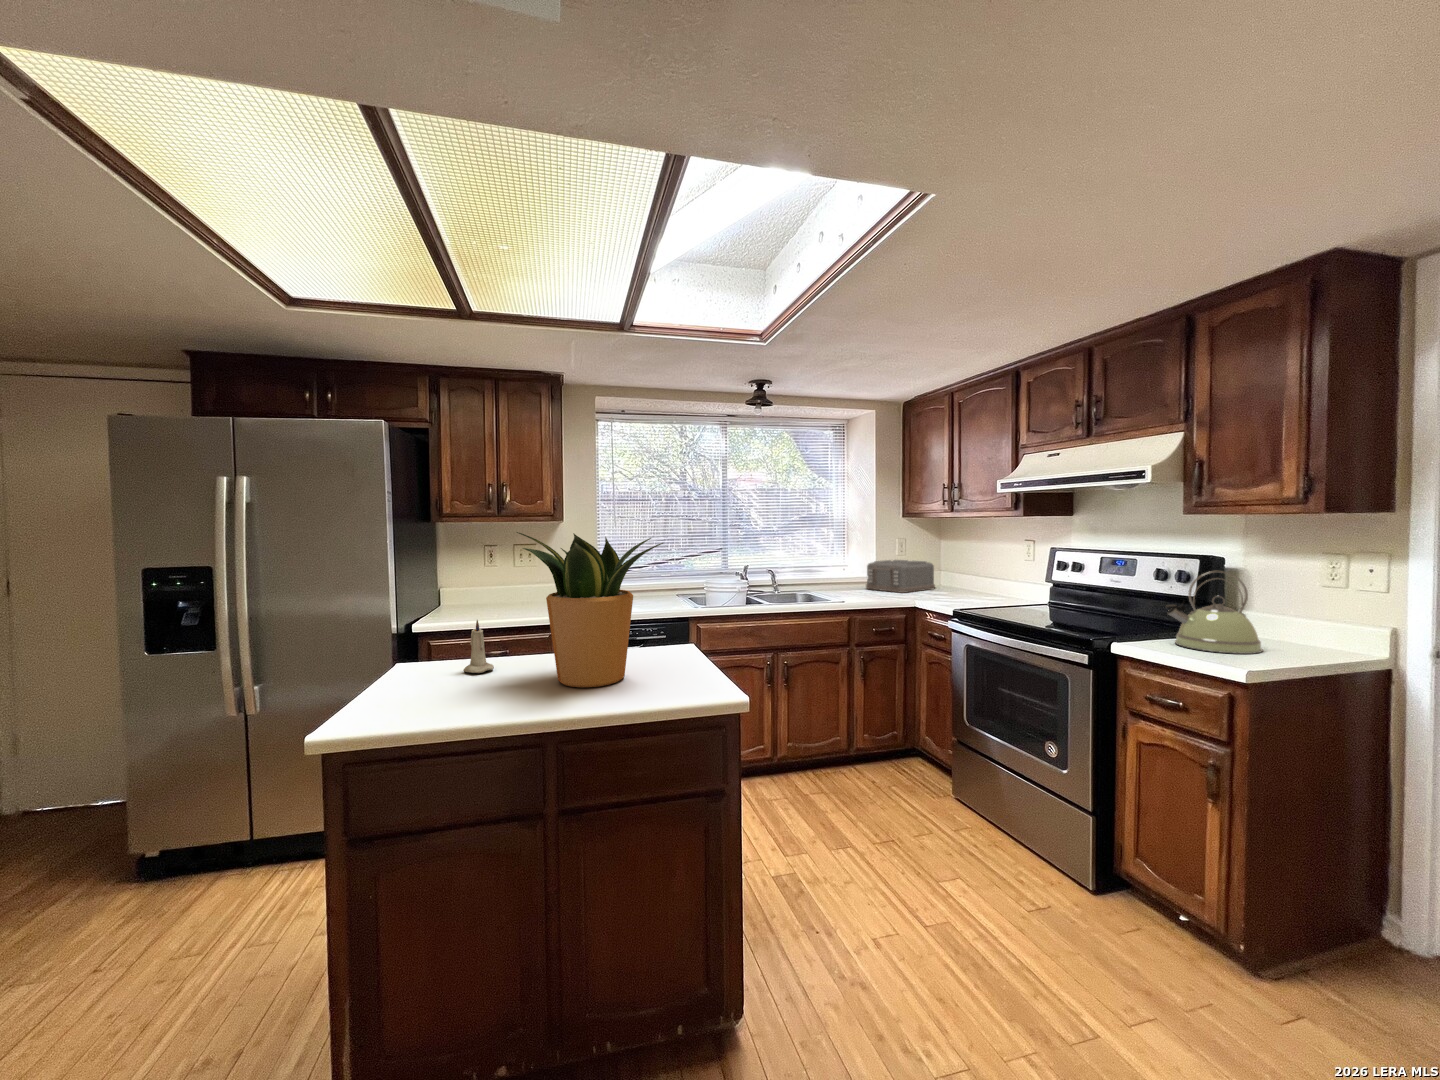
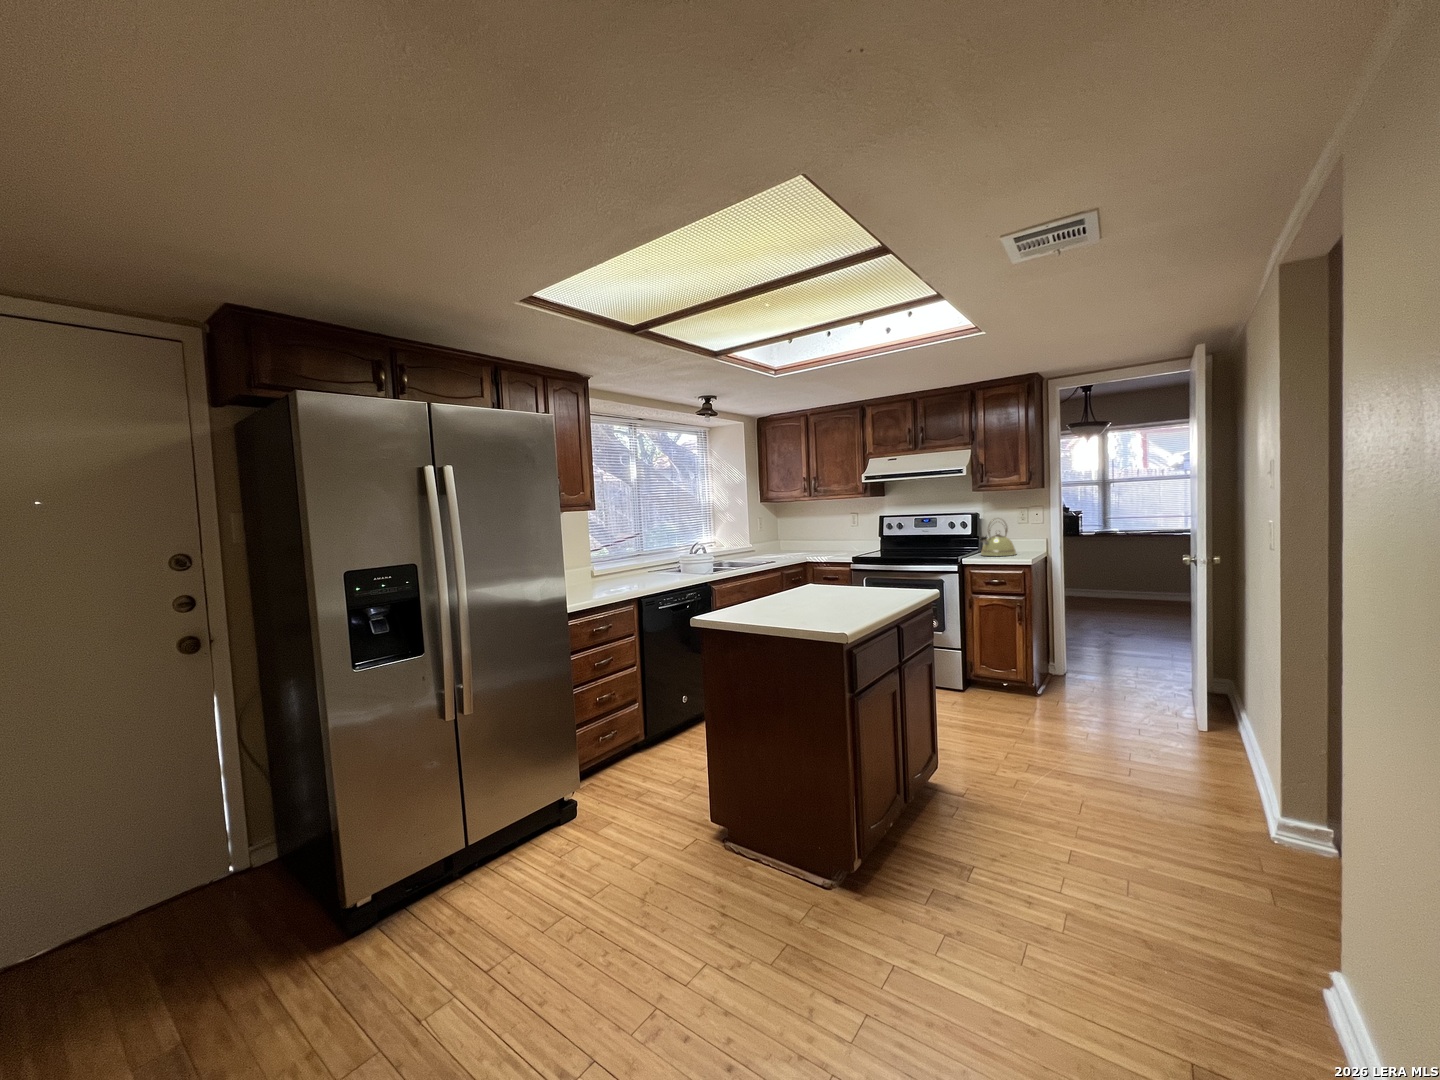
potted plant: present [517,532,663,687] -> none [803,504,883,603]
toaster: present [866,560,935,593] -> none [742,534,783,557]
candle: present [463,620,494,673] -> none [754,572,777,611]

